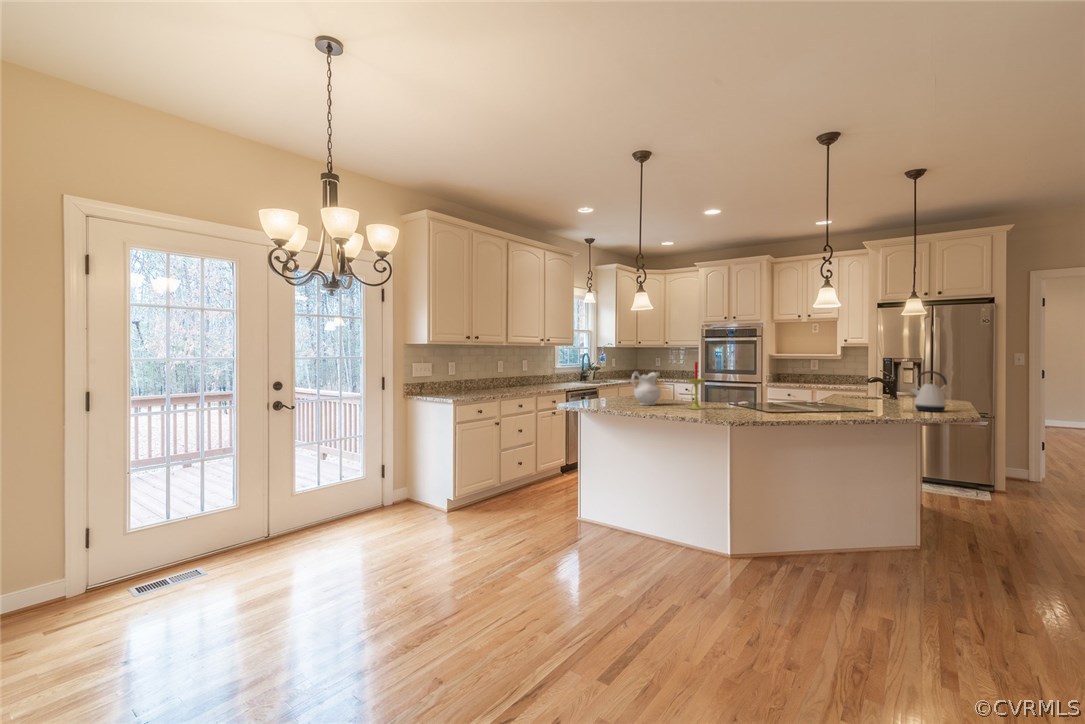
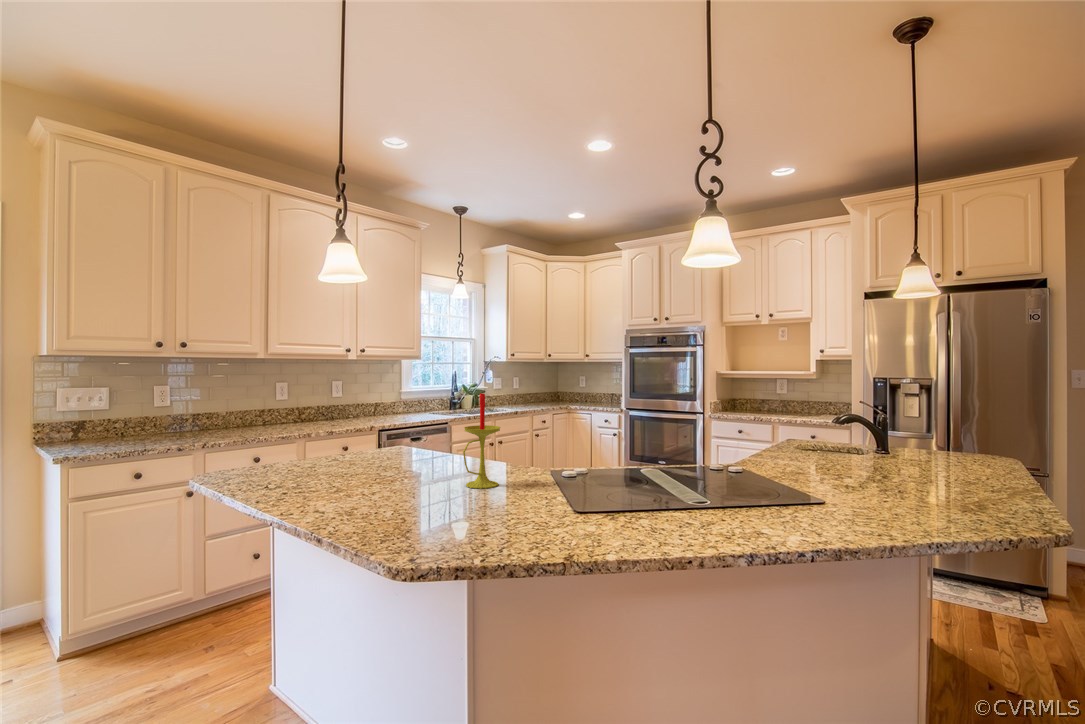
ceramic pitcher: present [632,371,661,405] -> none [393,408,449,472]
kettle: present [911,371,949,412] -> none [898,413,980,501]

